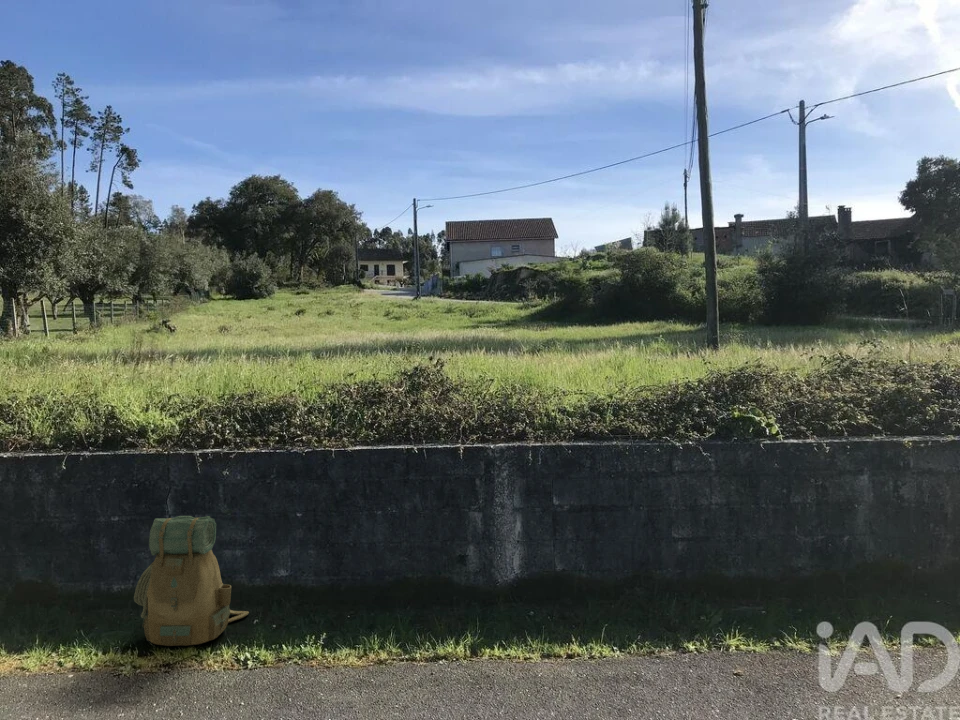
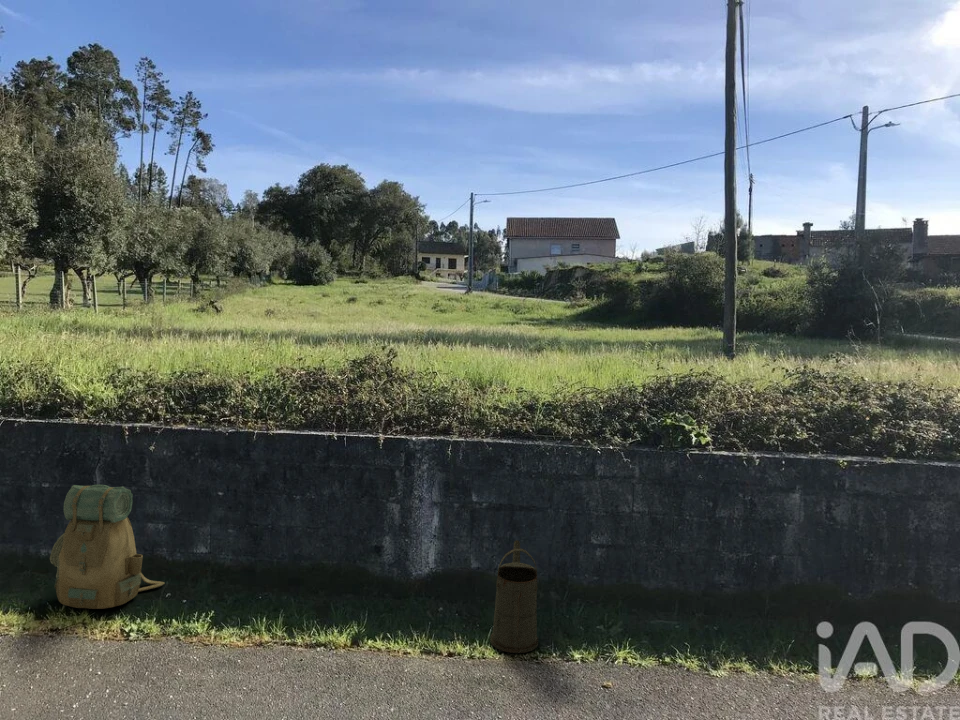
watering can: none [600,540,649,652] -> present [490,540,538,653]

